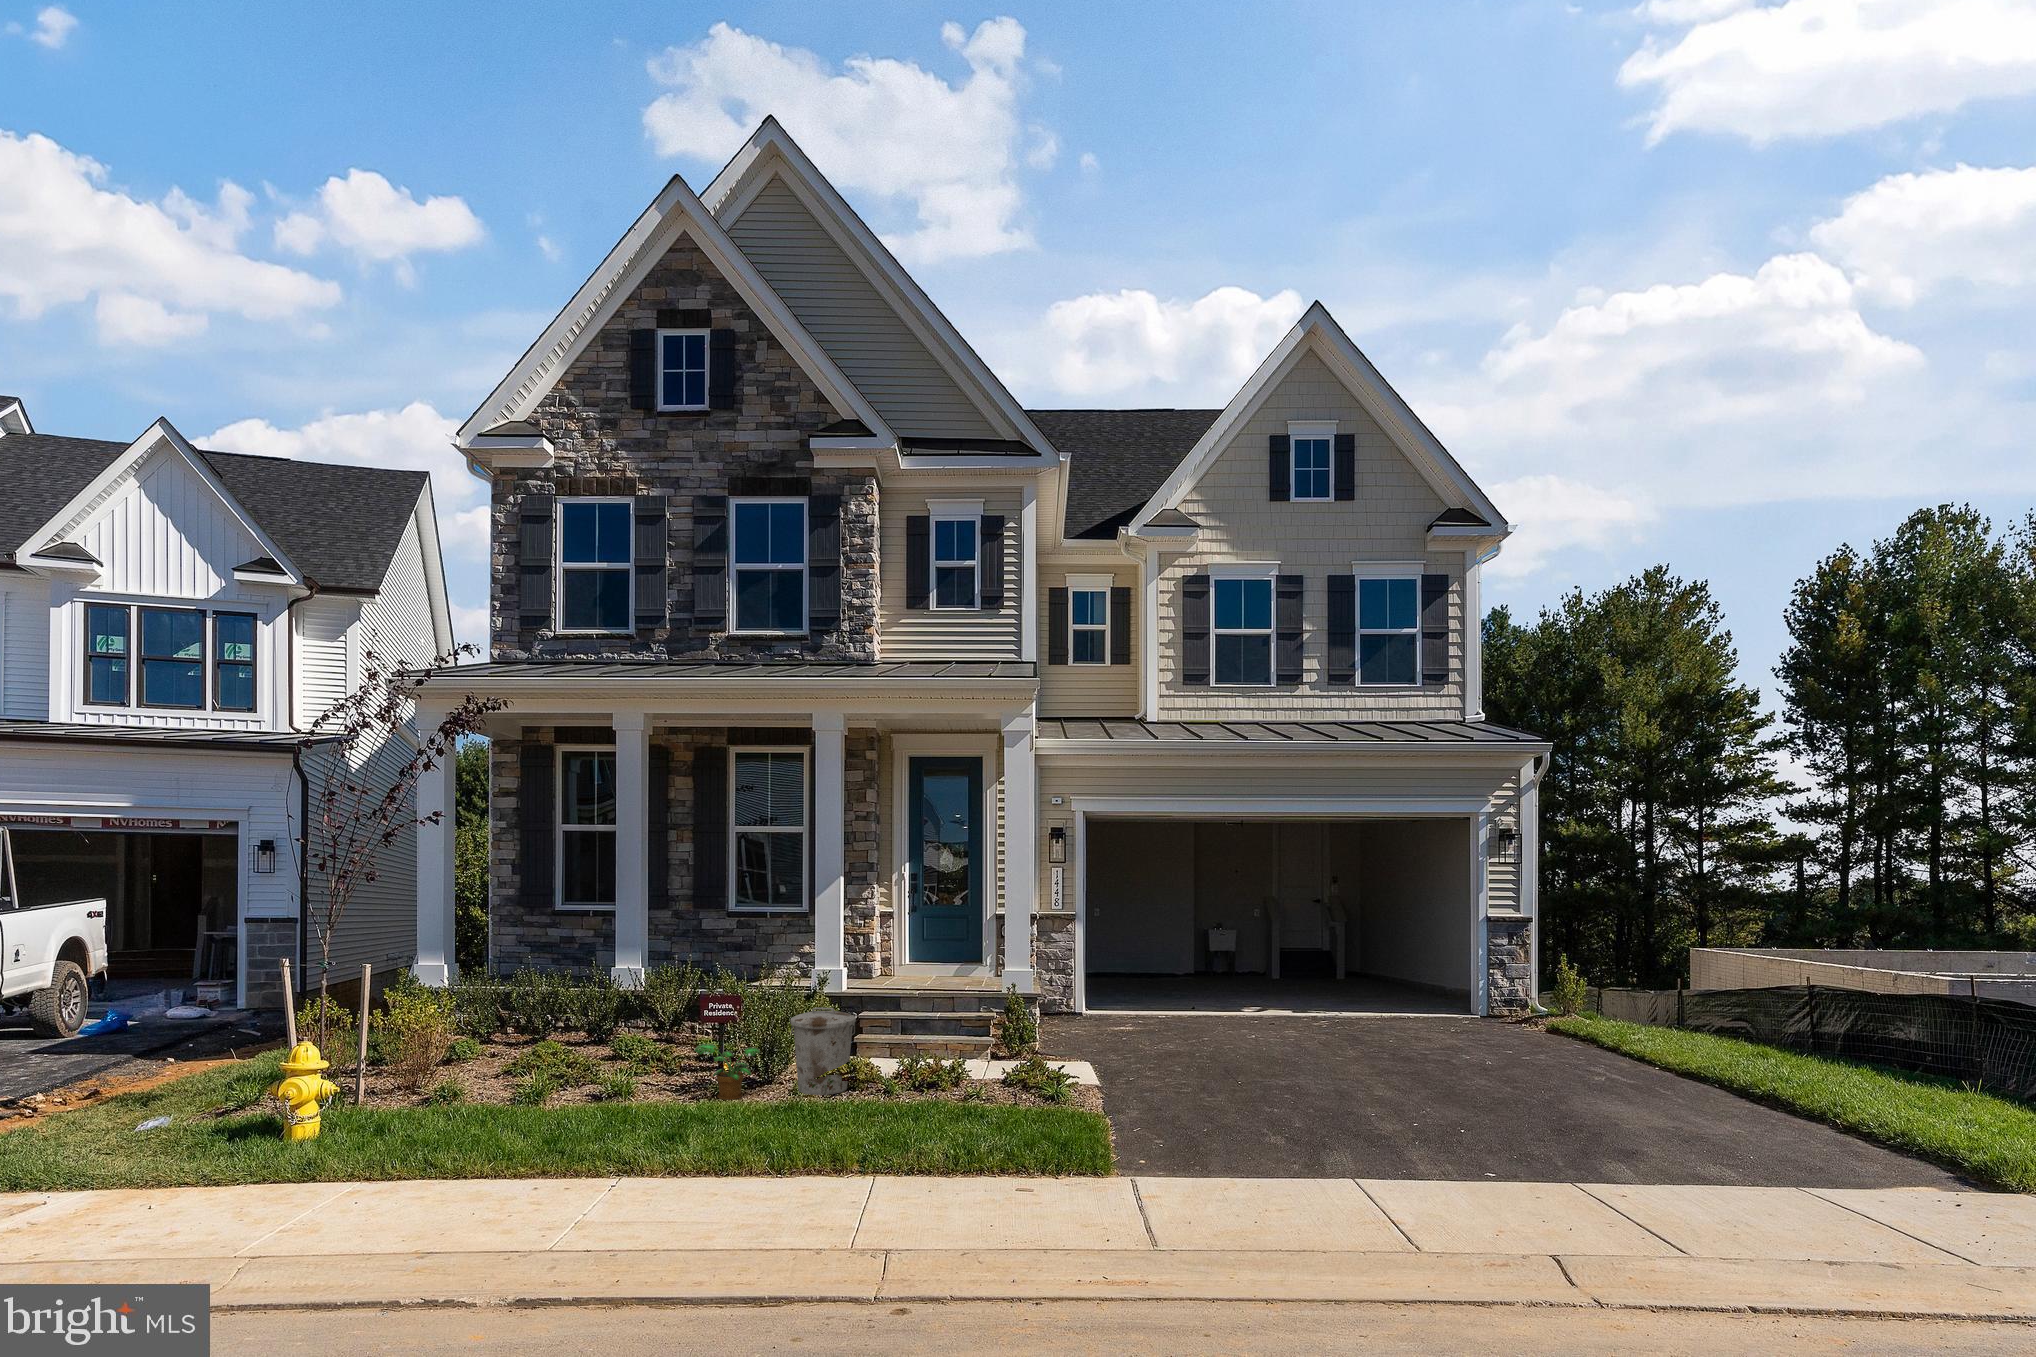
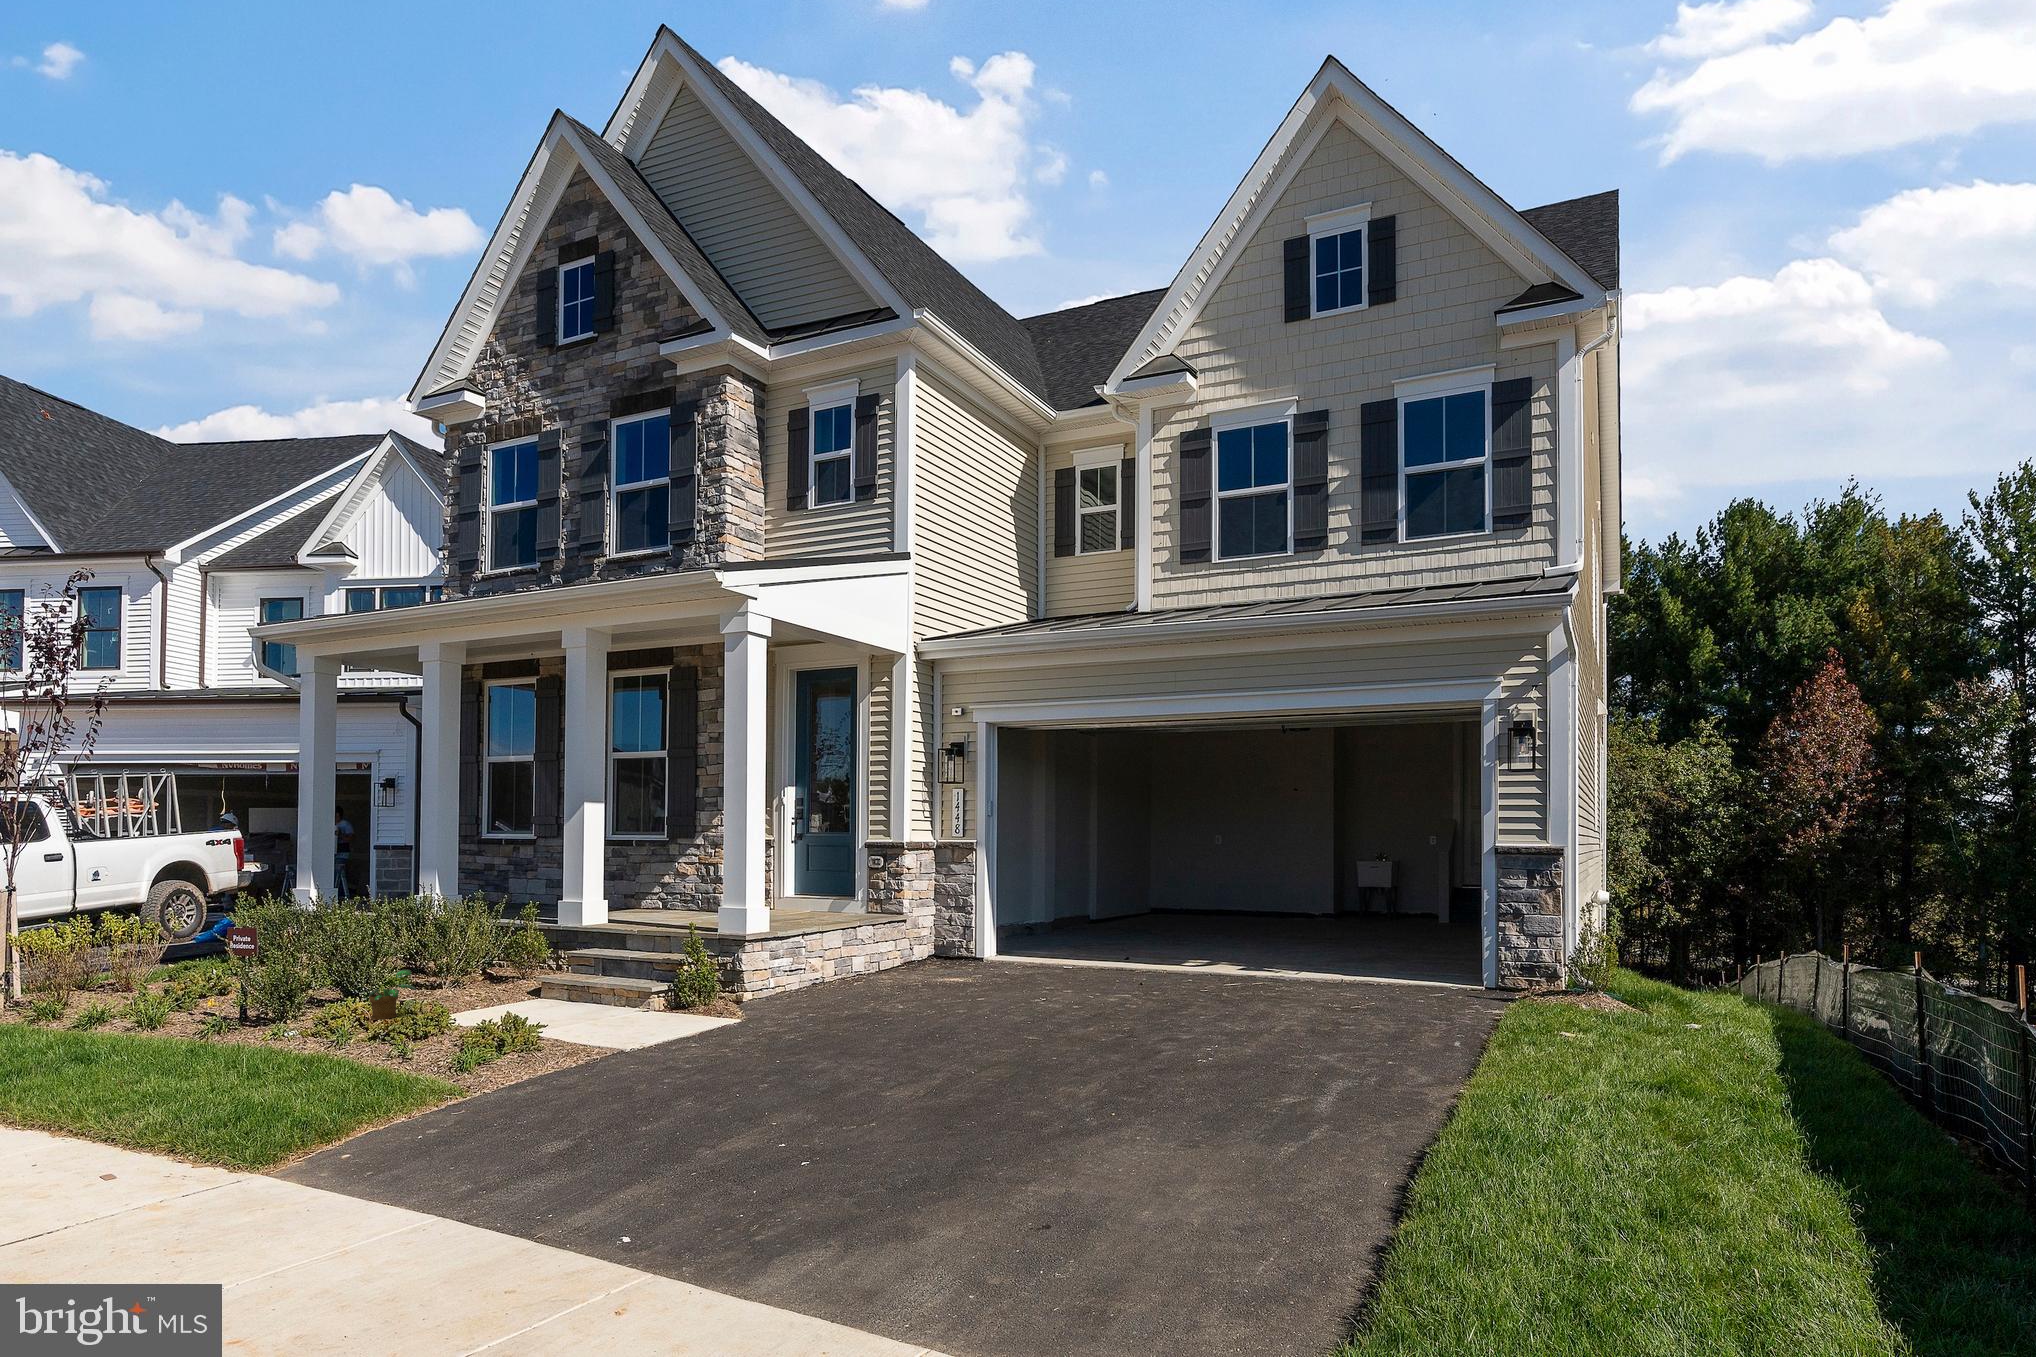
trash can: present [791,1008,856,1095] -> none [435,933,507,1021]

